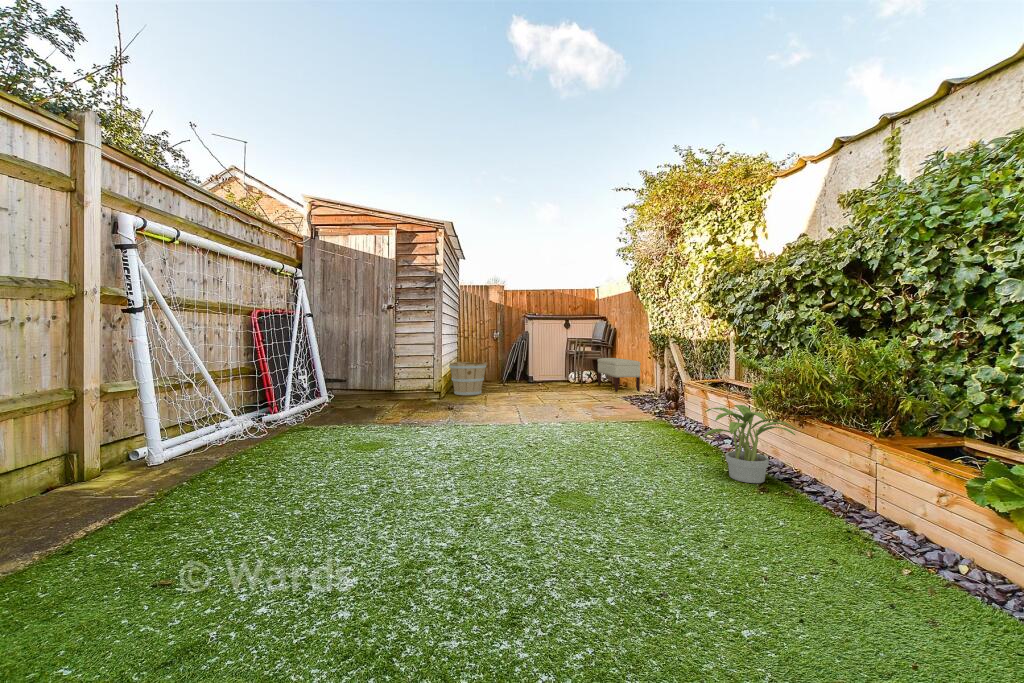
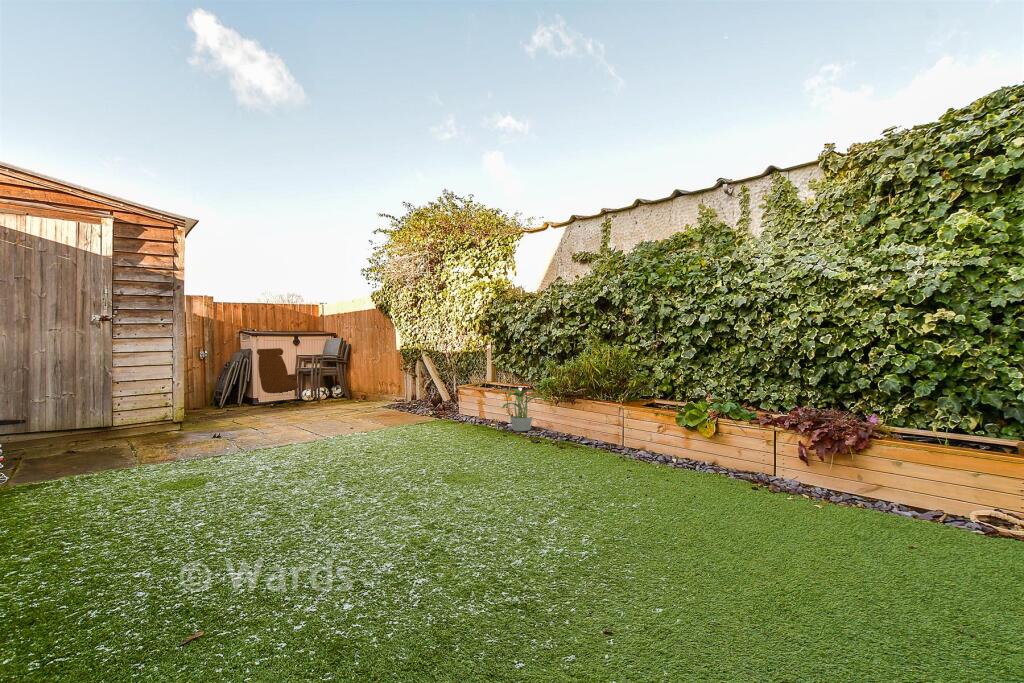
lounge chair: none [524,332,577,386] -> present [257,348,310,408]
bench: present [597,358,641,392] -> none [334,373,386,403]
wooden bucket: present [449,362,487,396] -> none [178,384,230,425]

